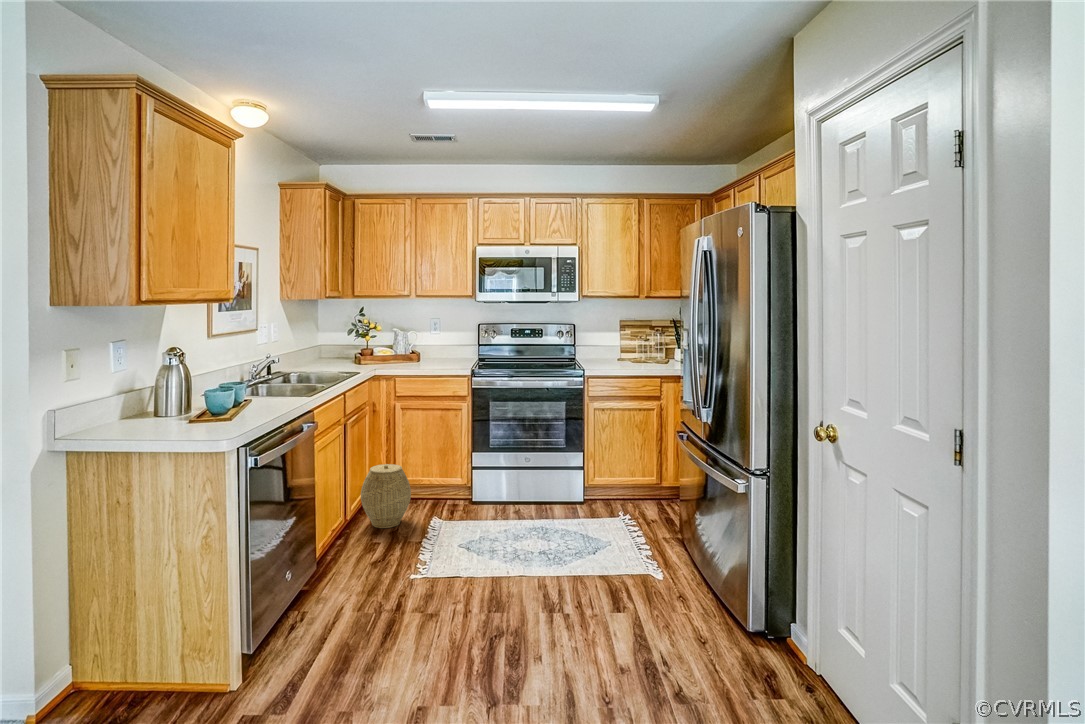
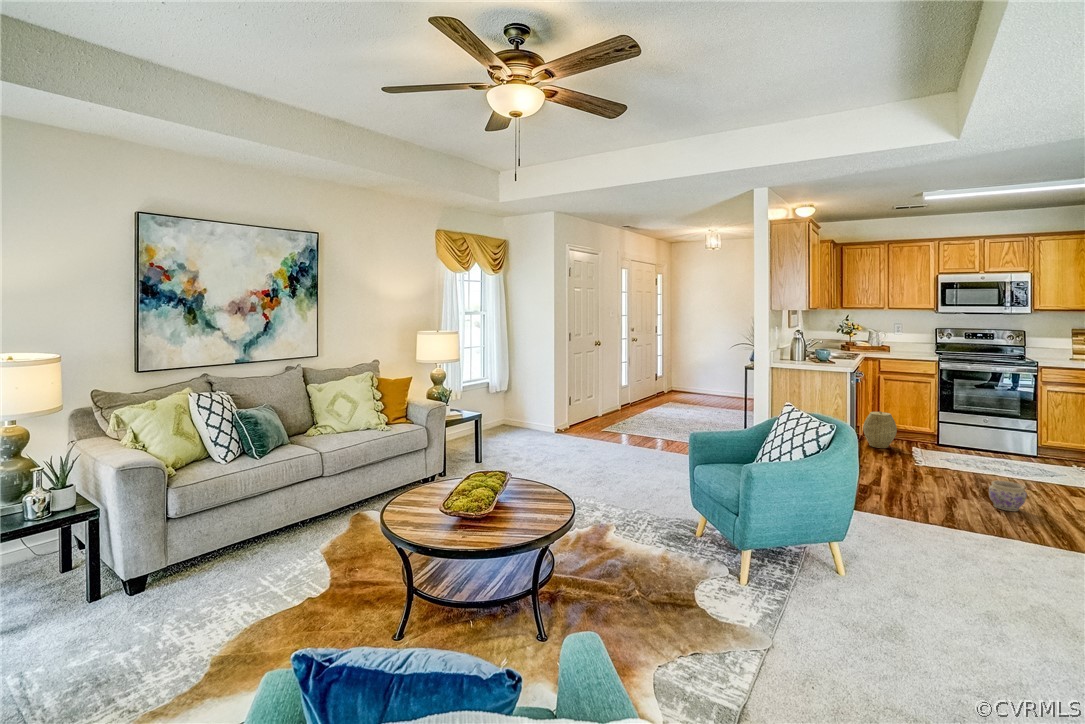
planter: none [484,621,543,693] -> present [989,481,1027,512]

